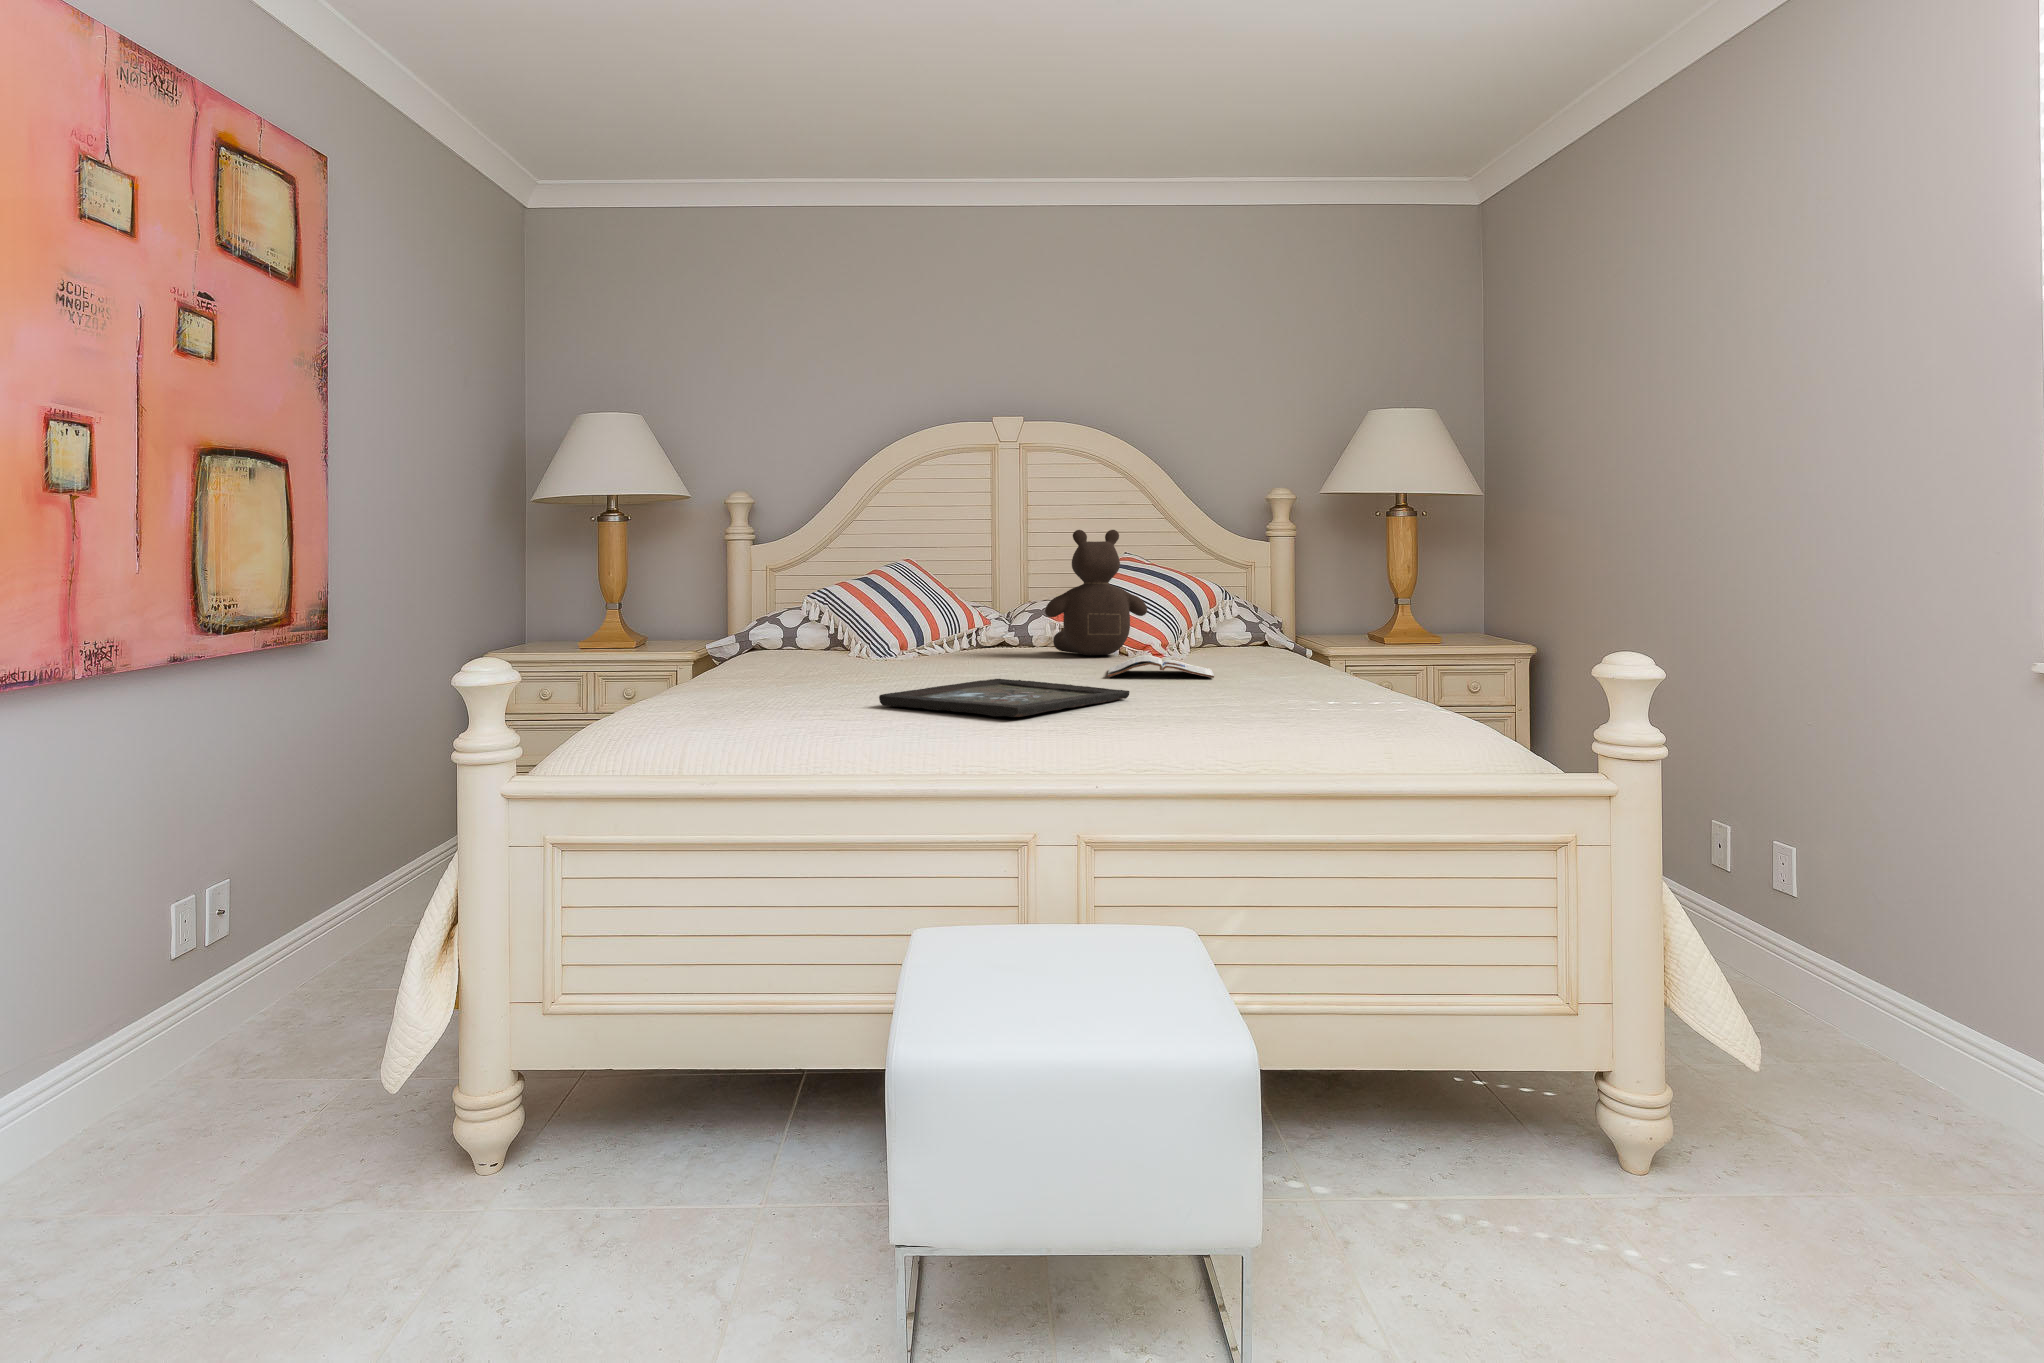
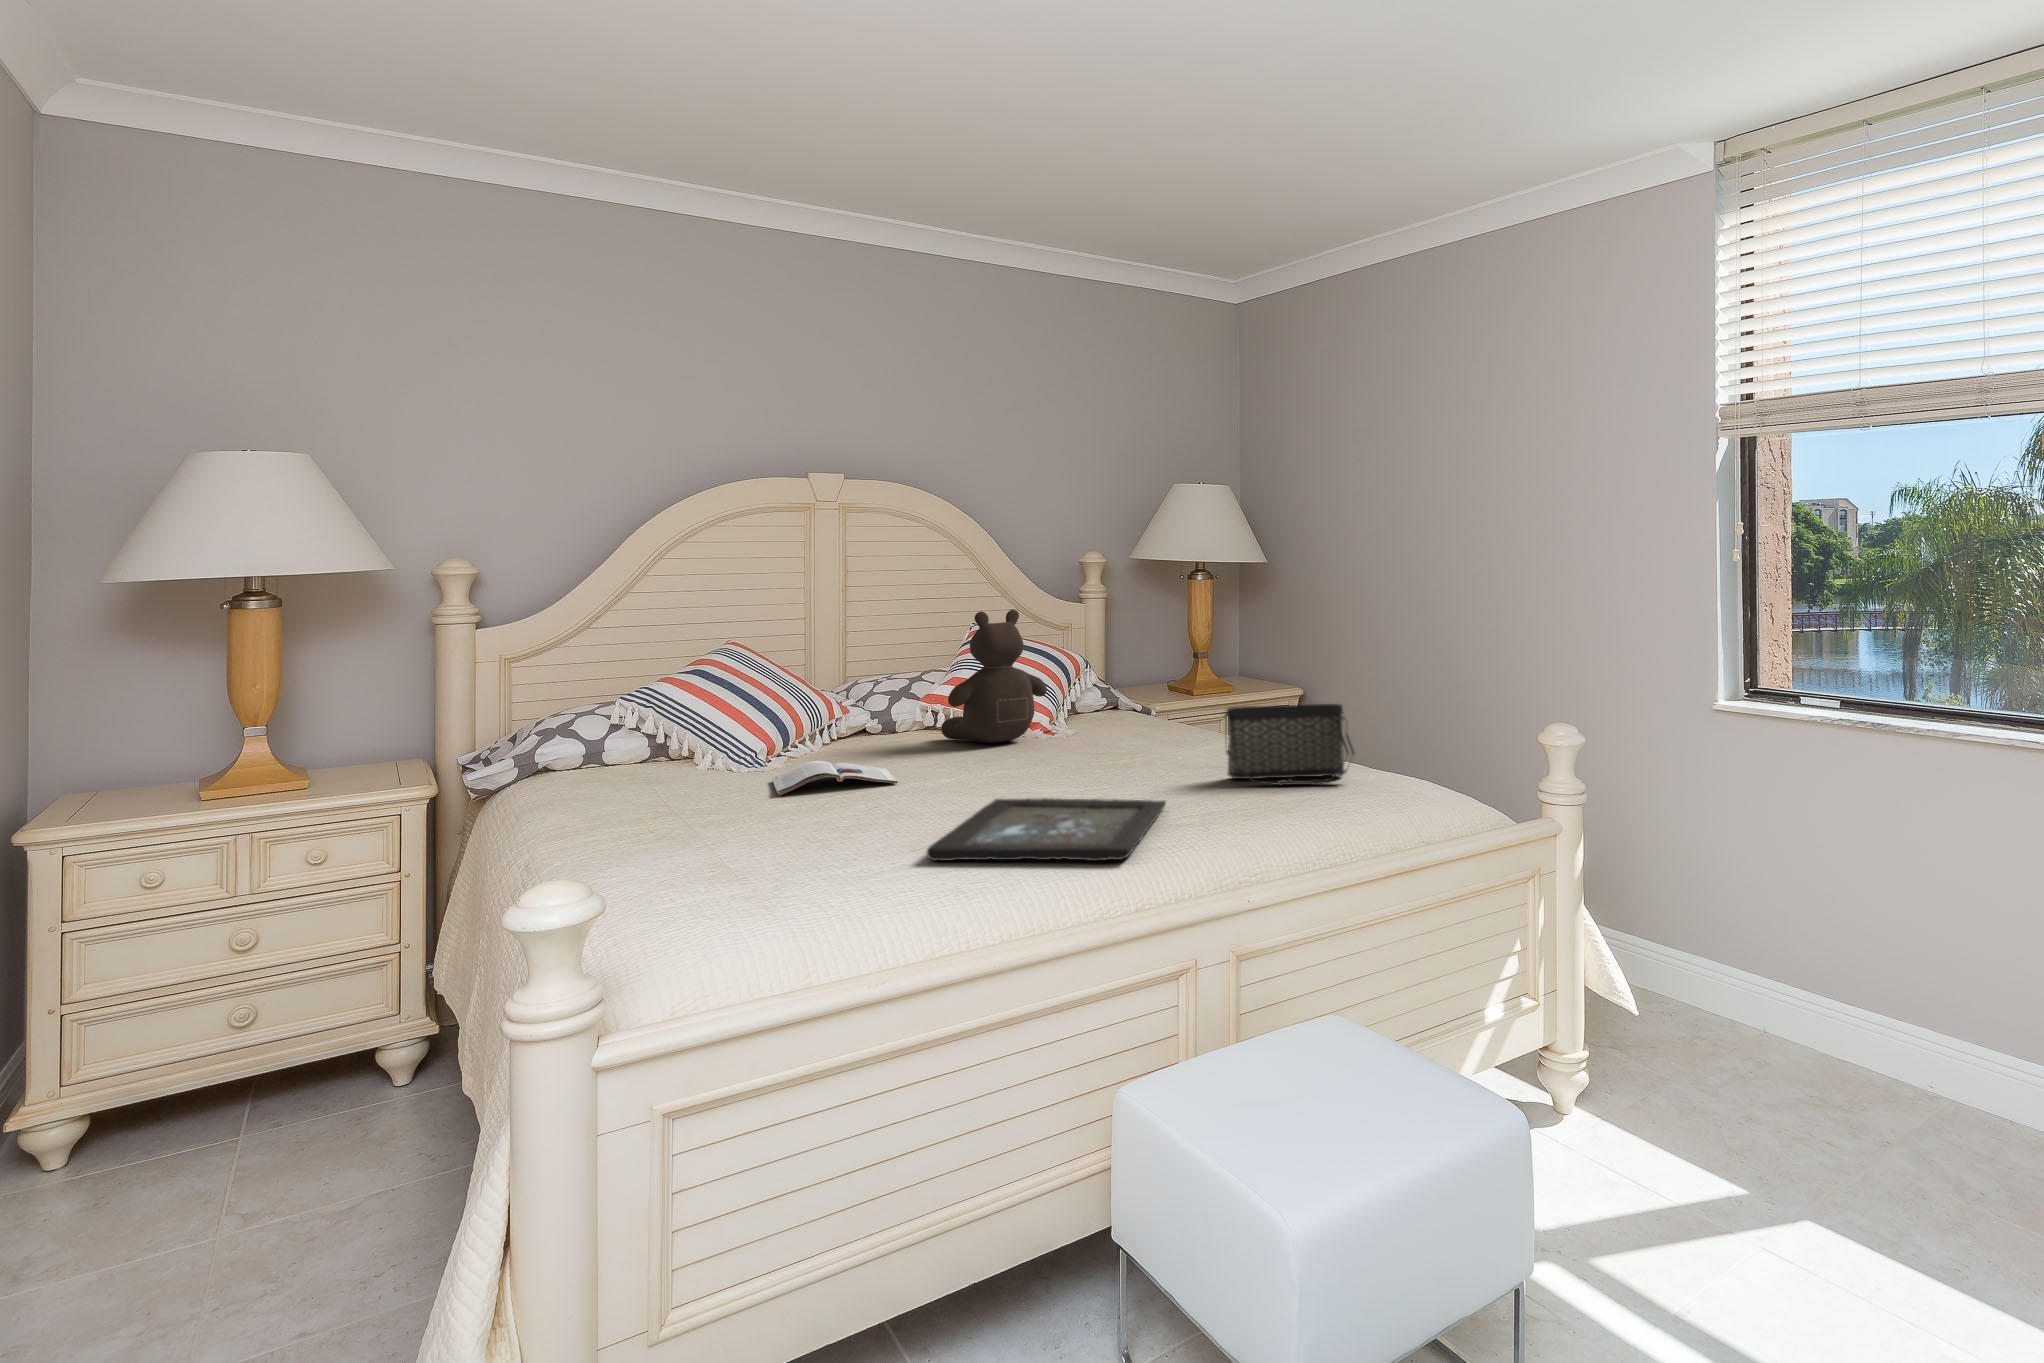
handbag: none [1224,617,1354,697] -> present [1225,704,1354,785]
magazine: present [1108,655,1214,678] -> present [772,760,898,796]

